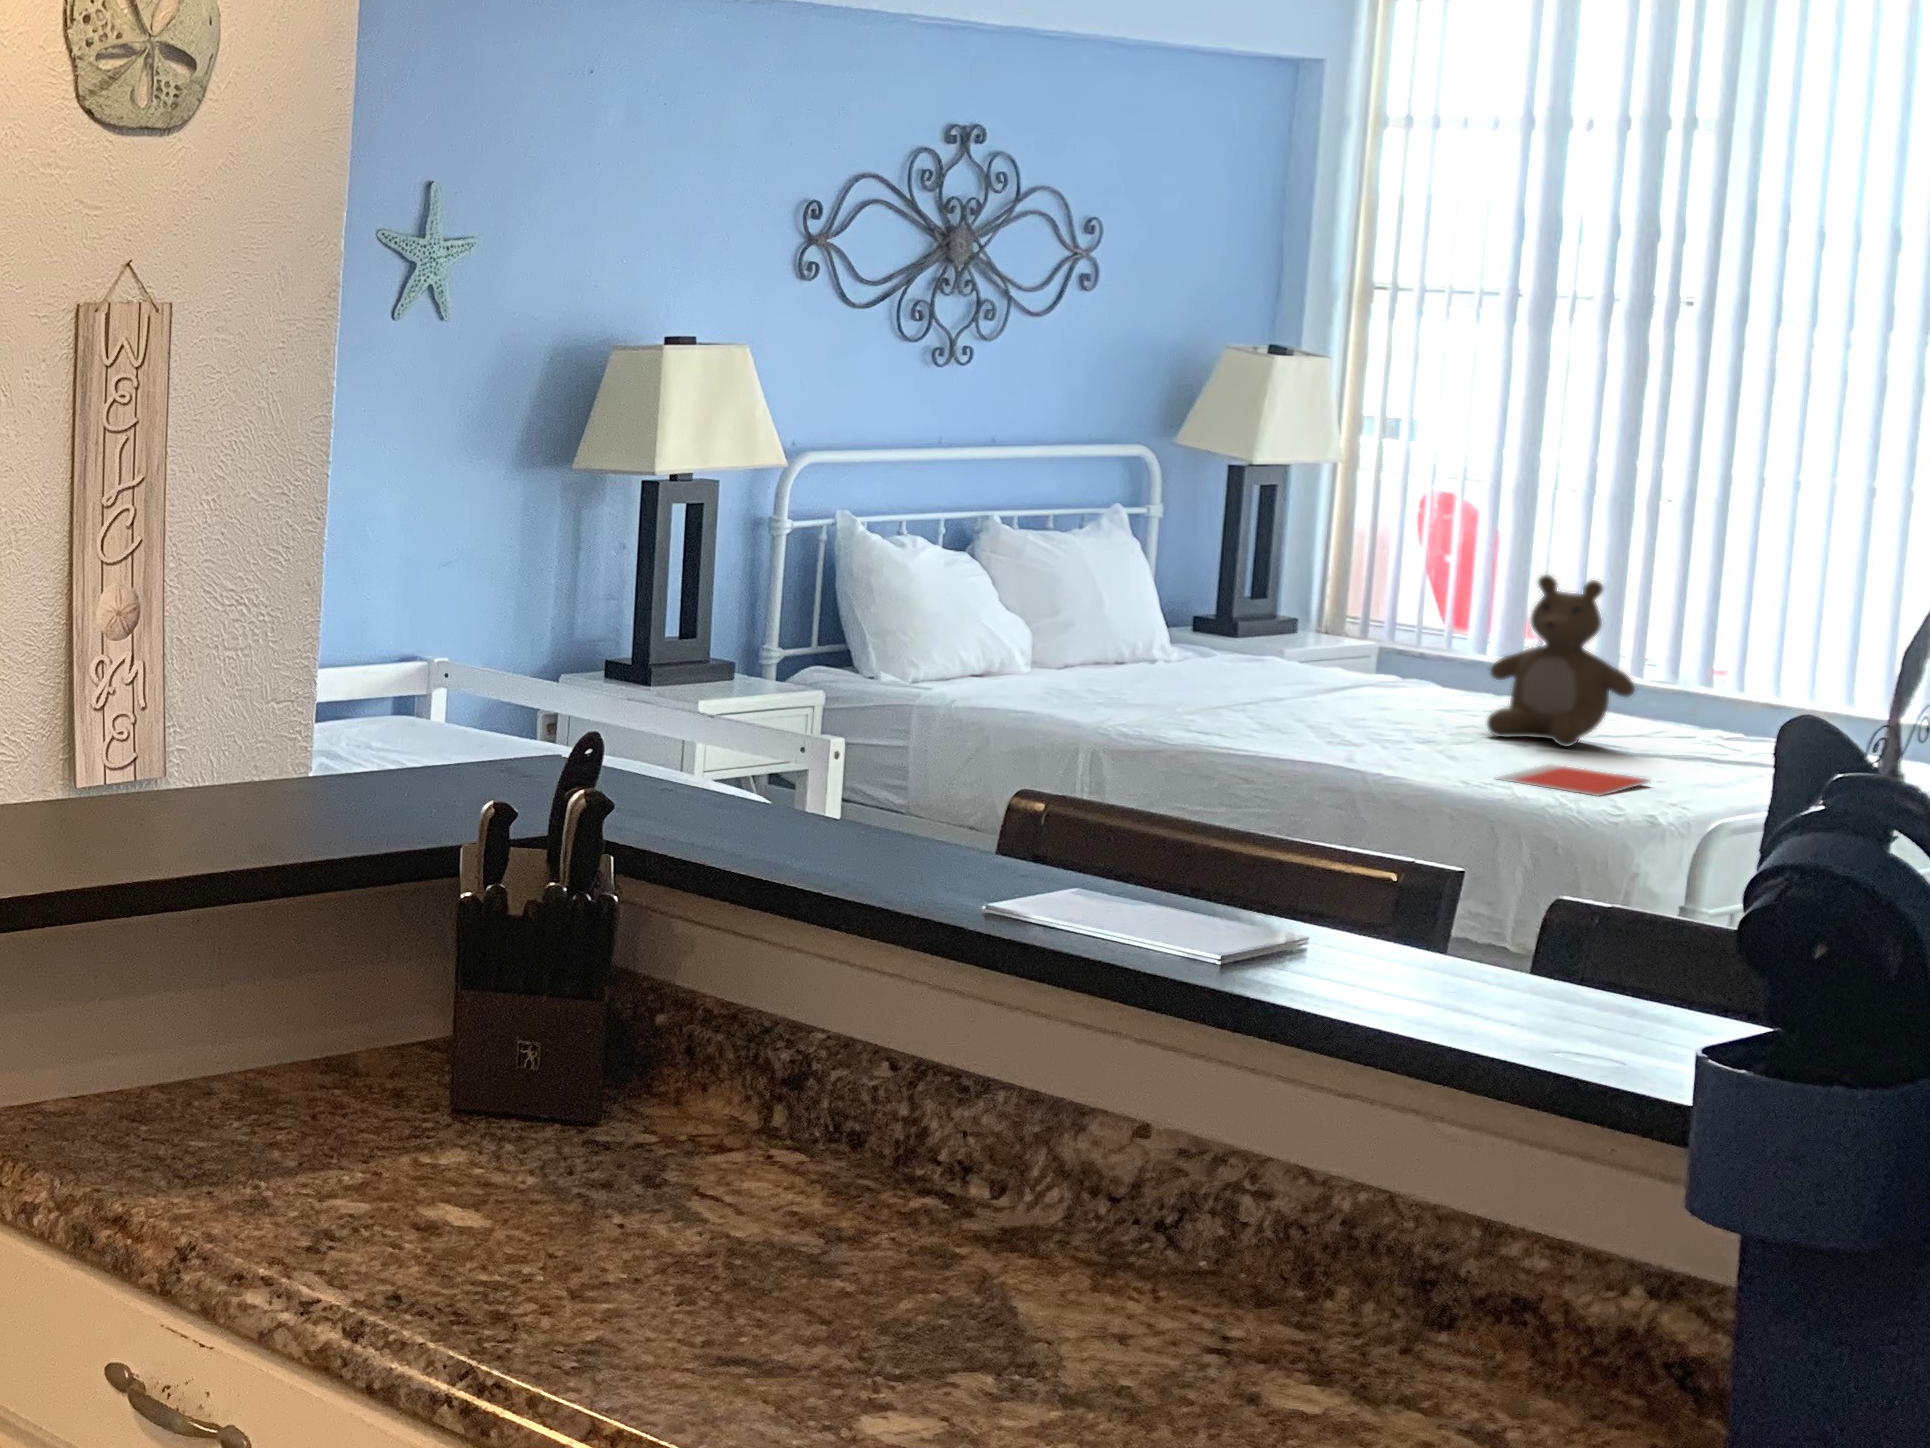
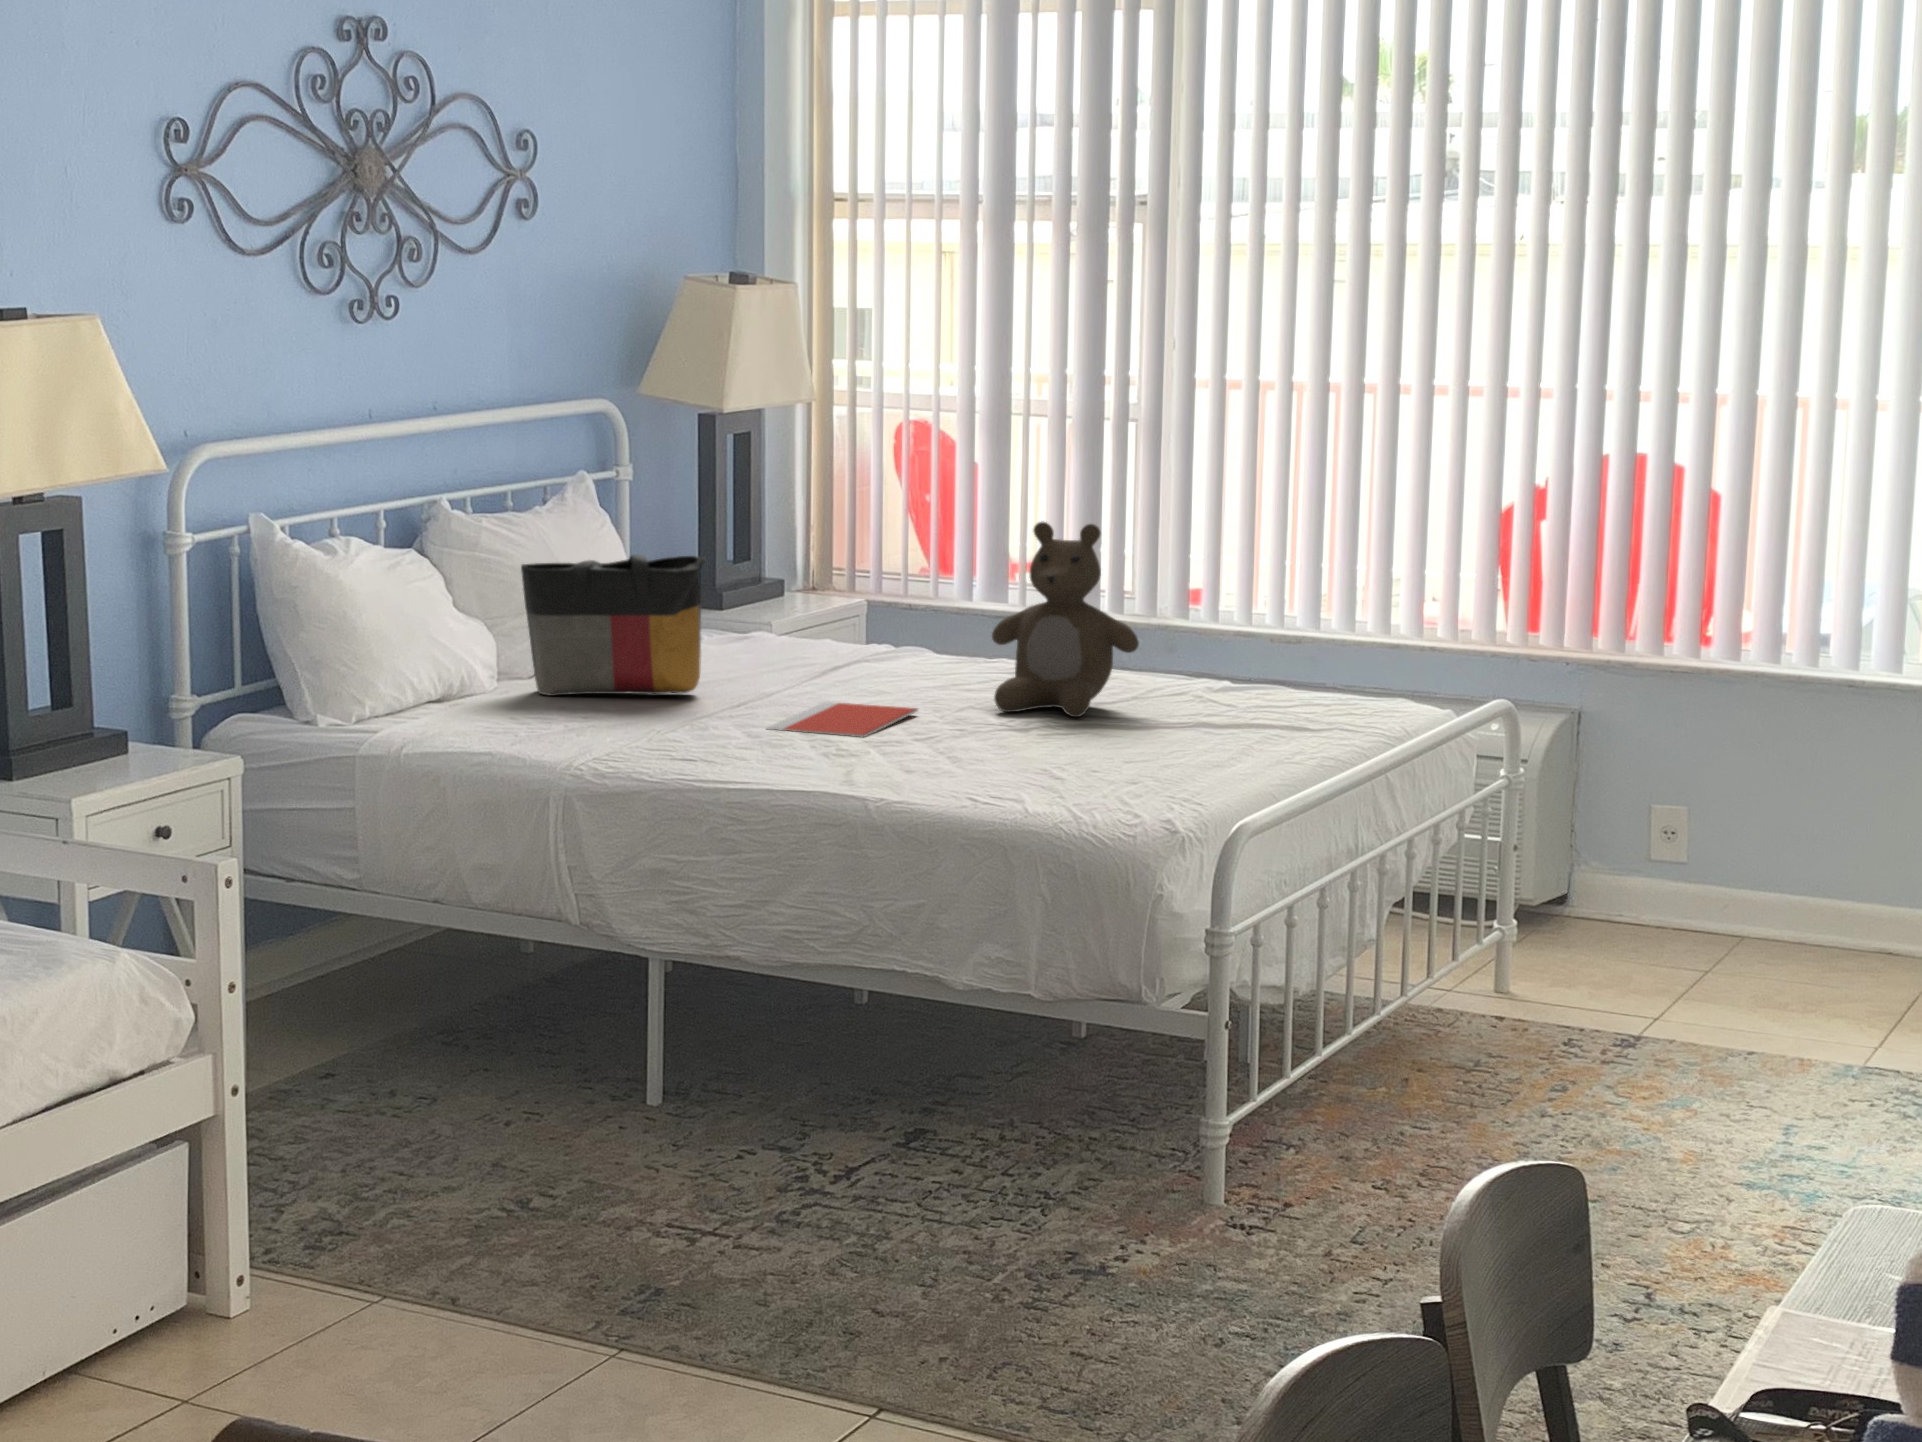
tote bag: none [1059,570,1225,691] -> present [521,555,706,696]
notebook: present [1499,764,1649,796] -> present [768,702,918,737]

